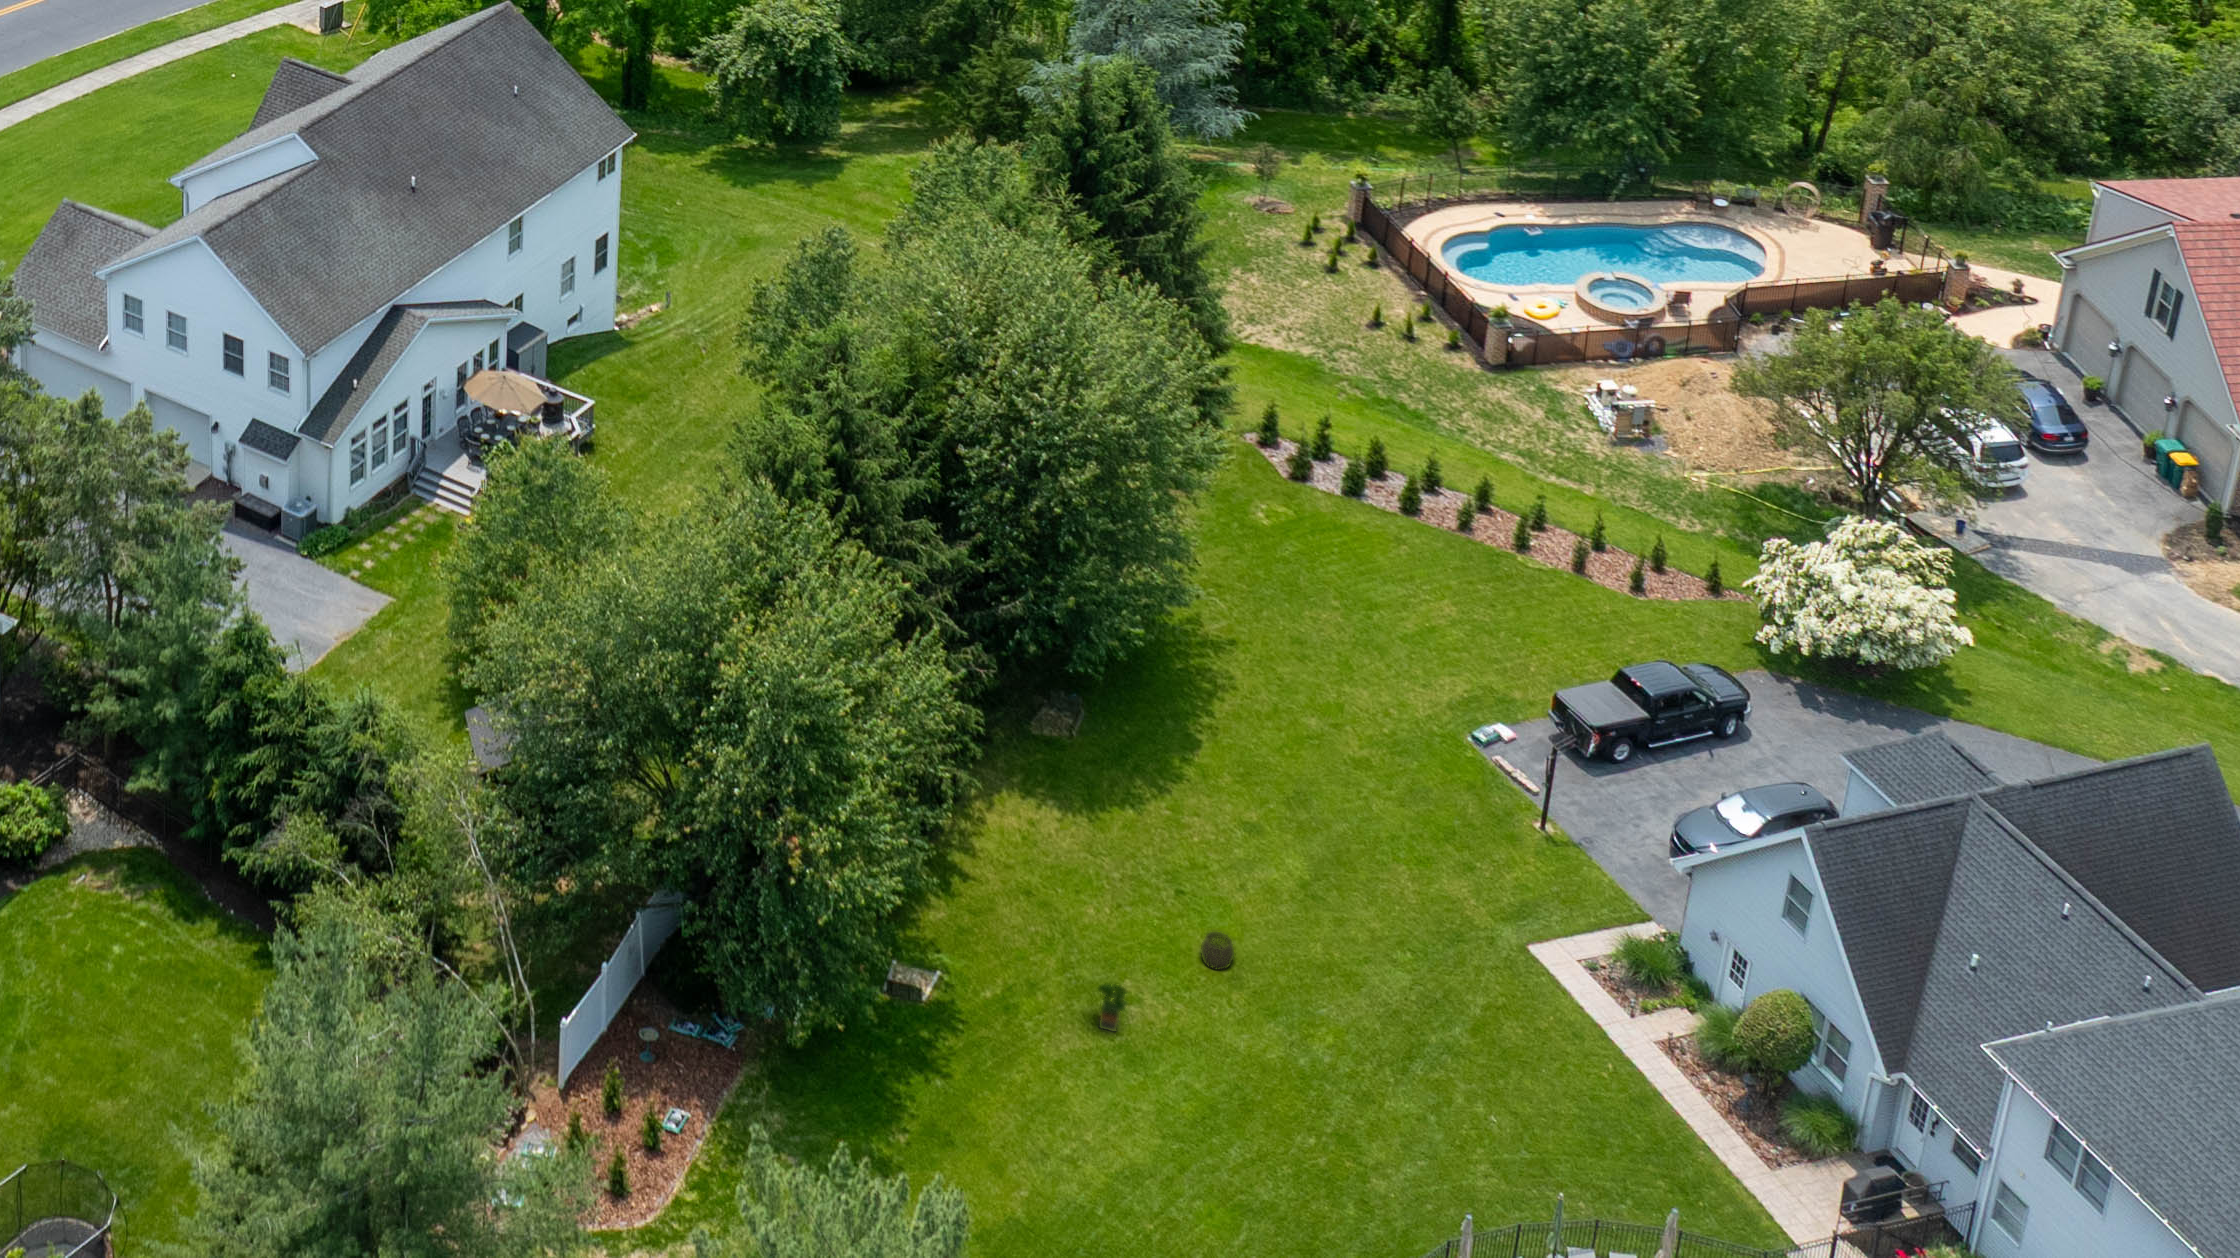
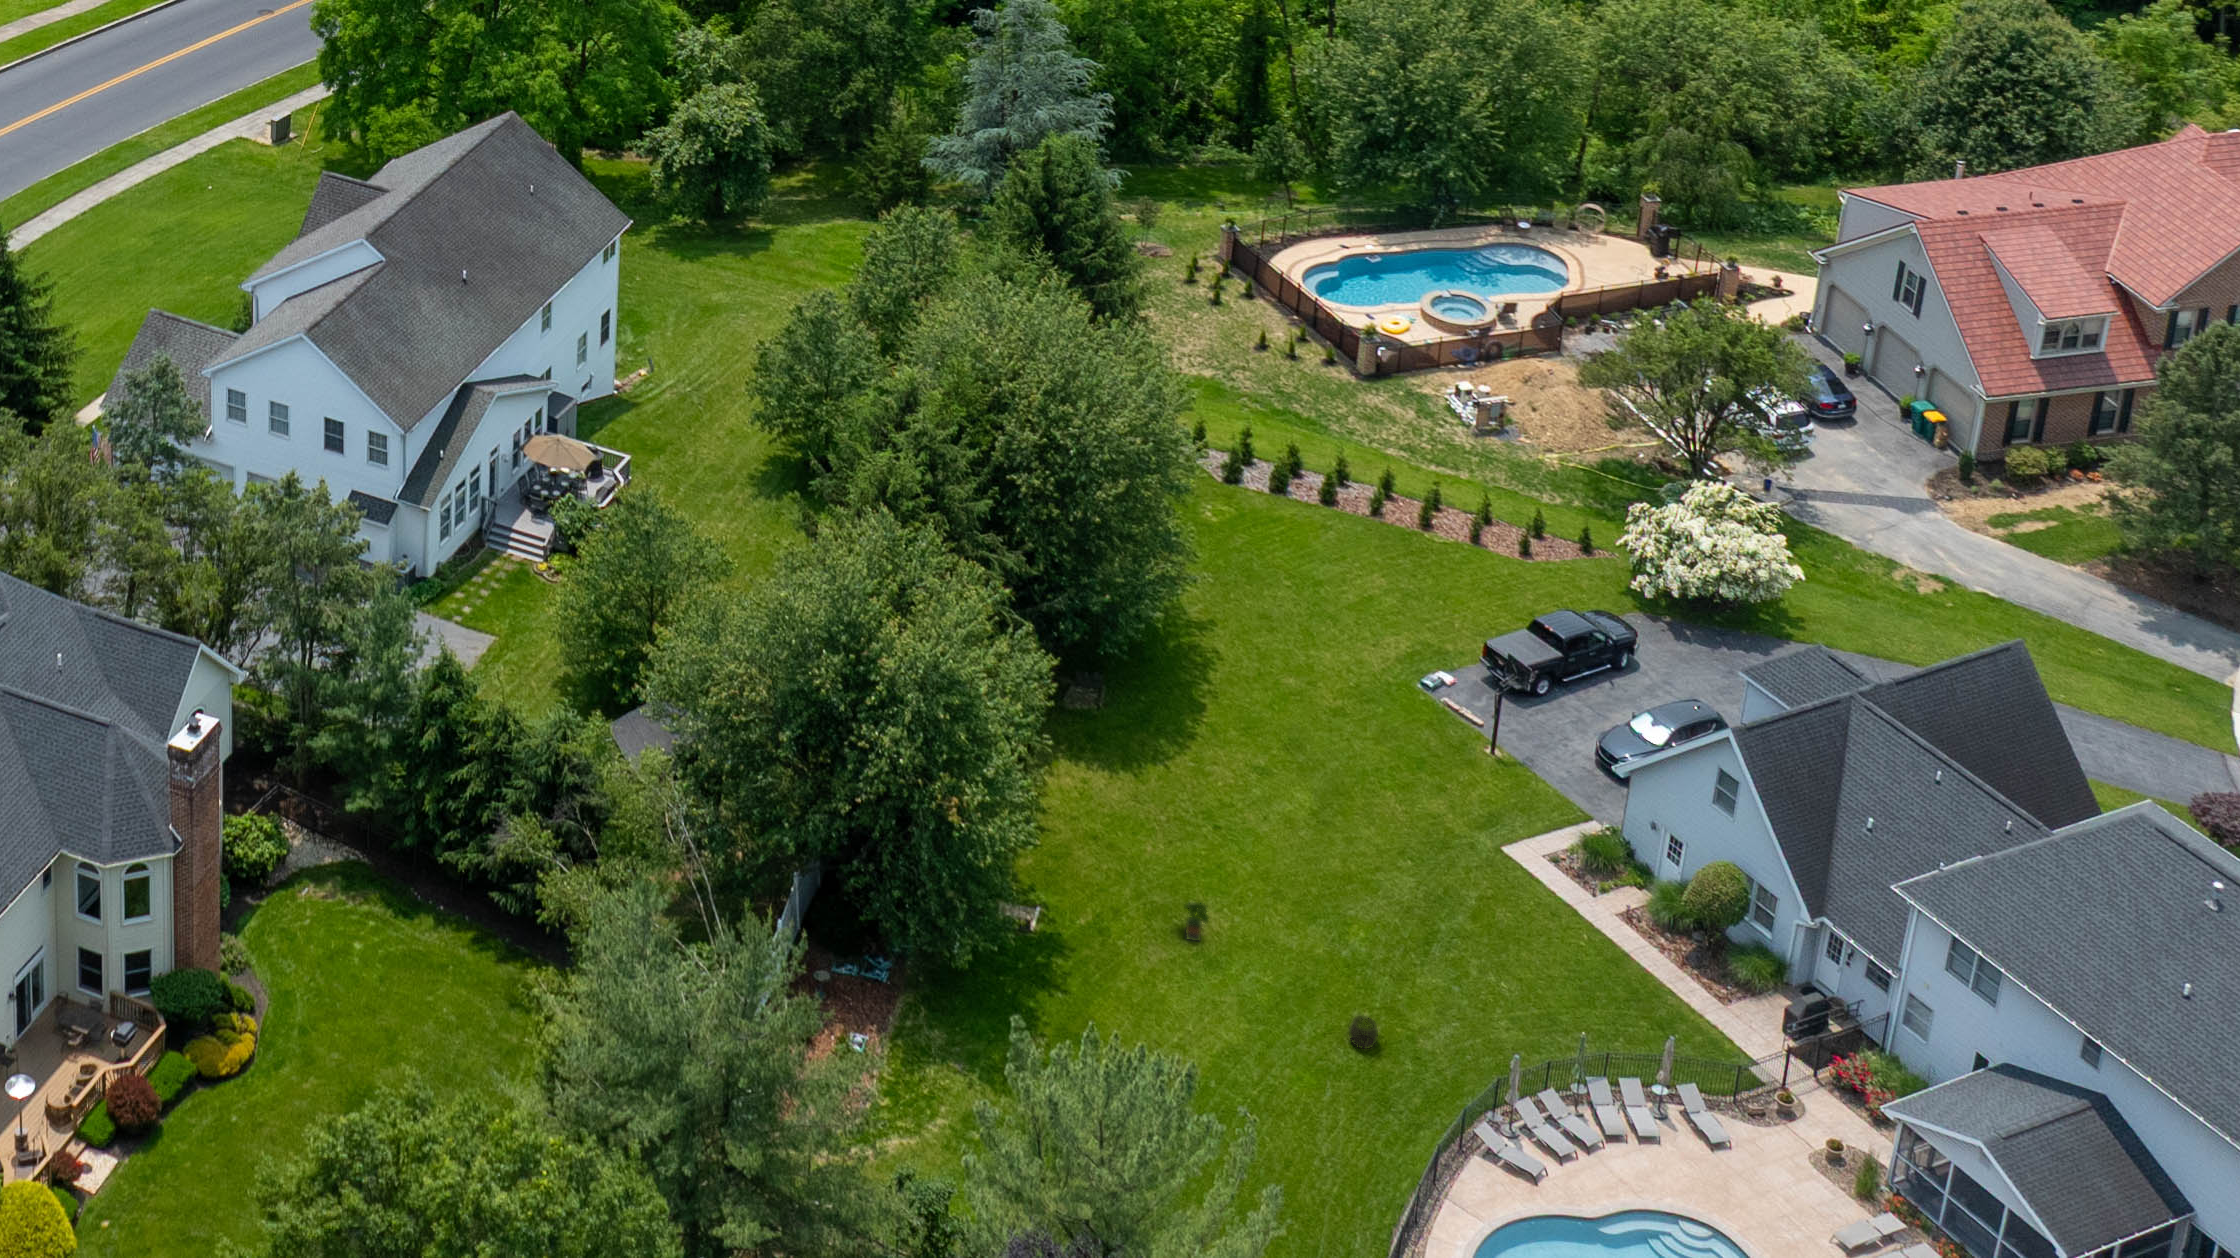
woven basket: present [1201,932,1234,970] -> present [1349,1016,1378,1049]

